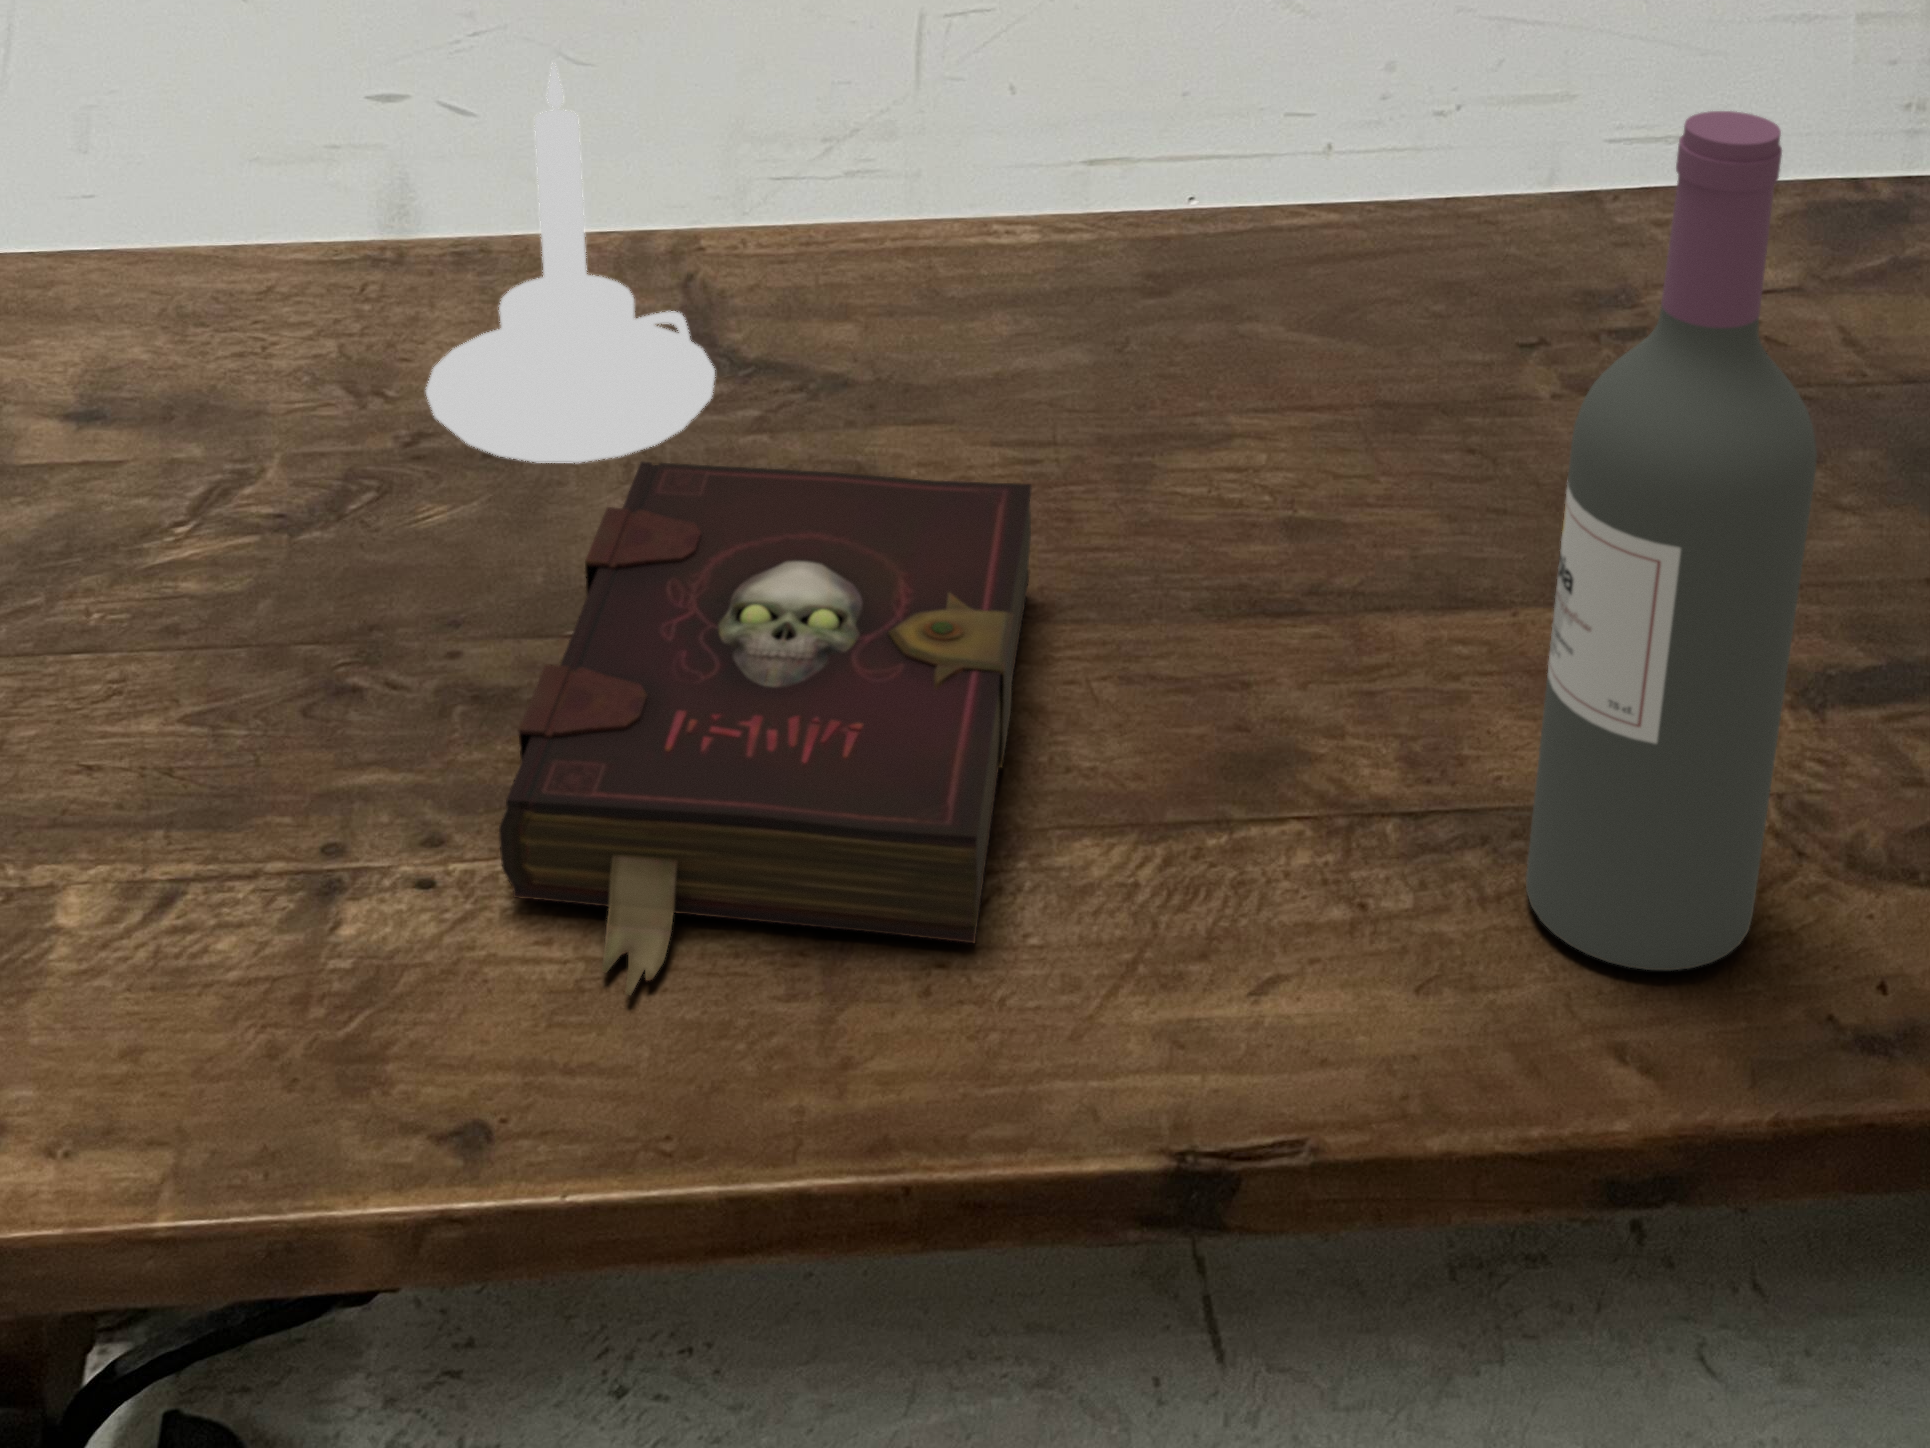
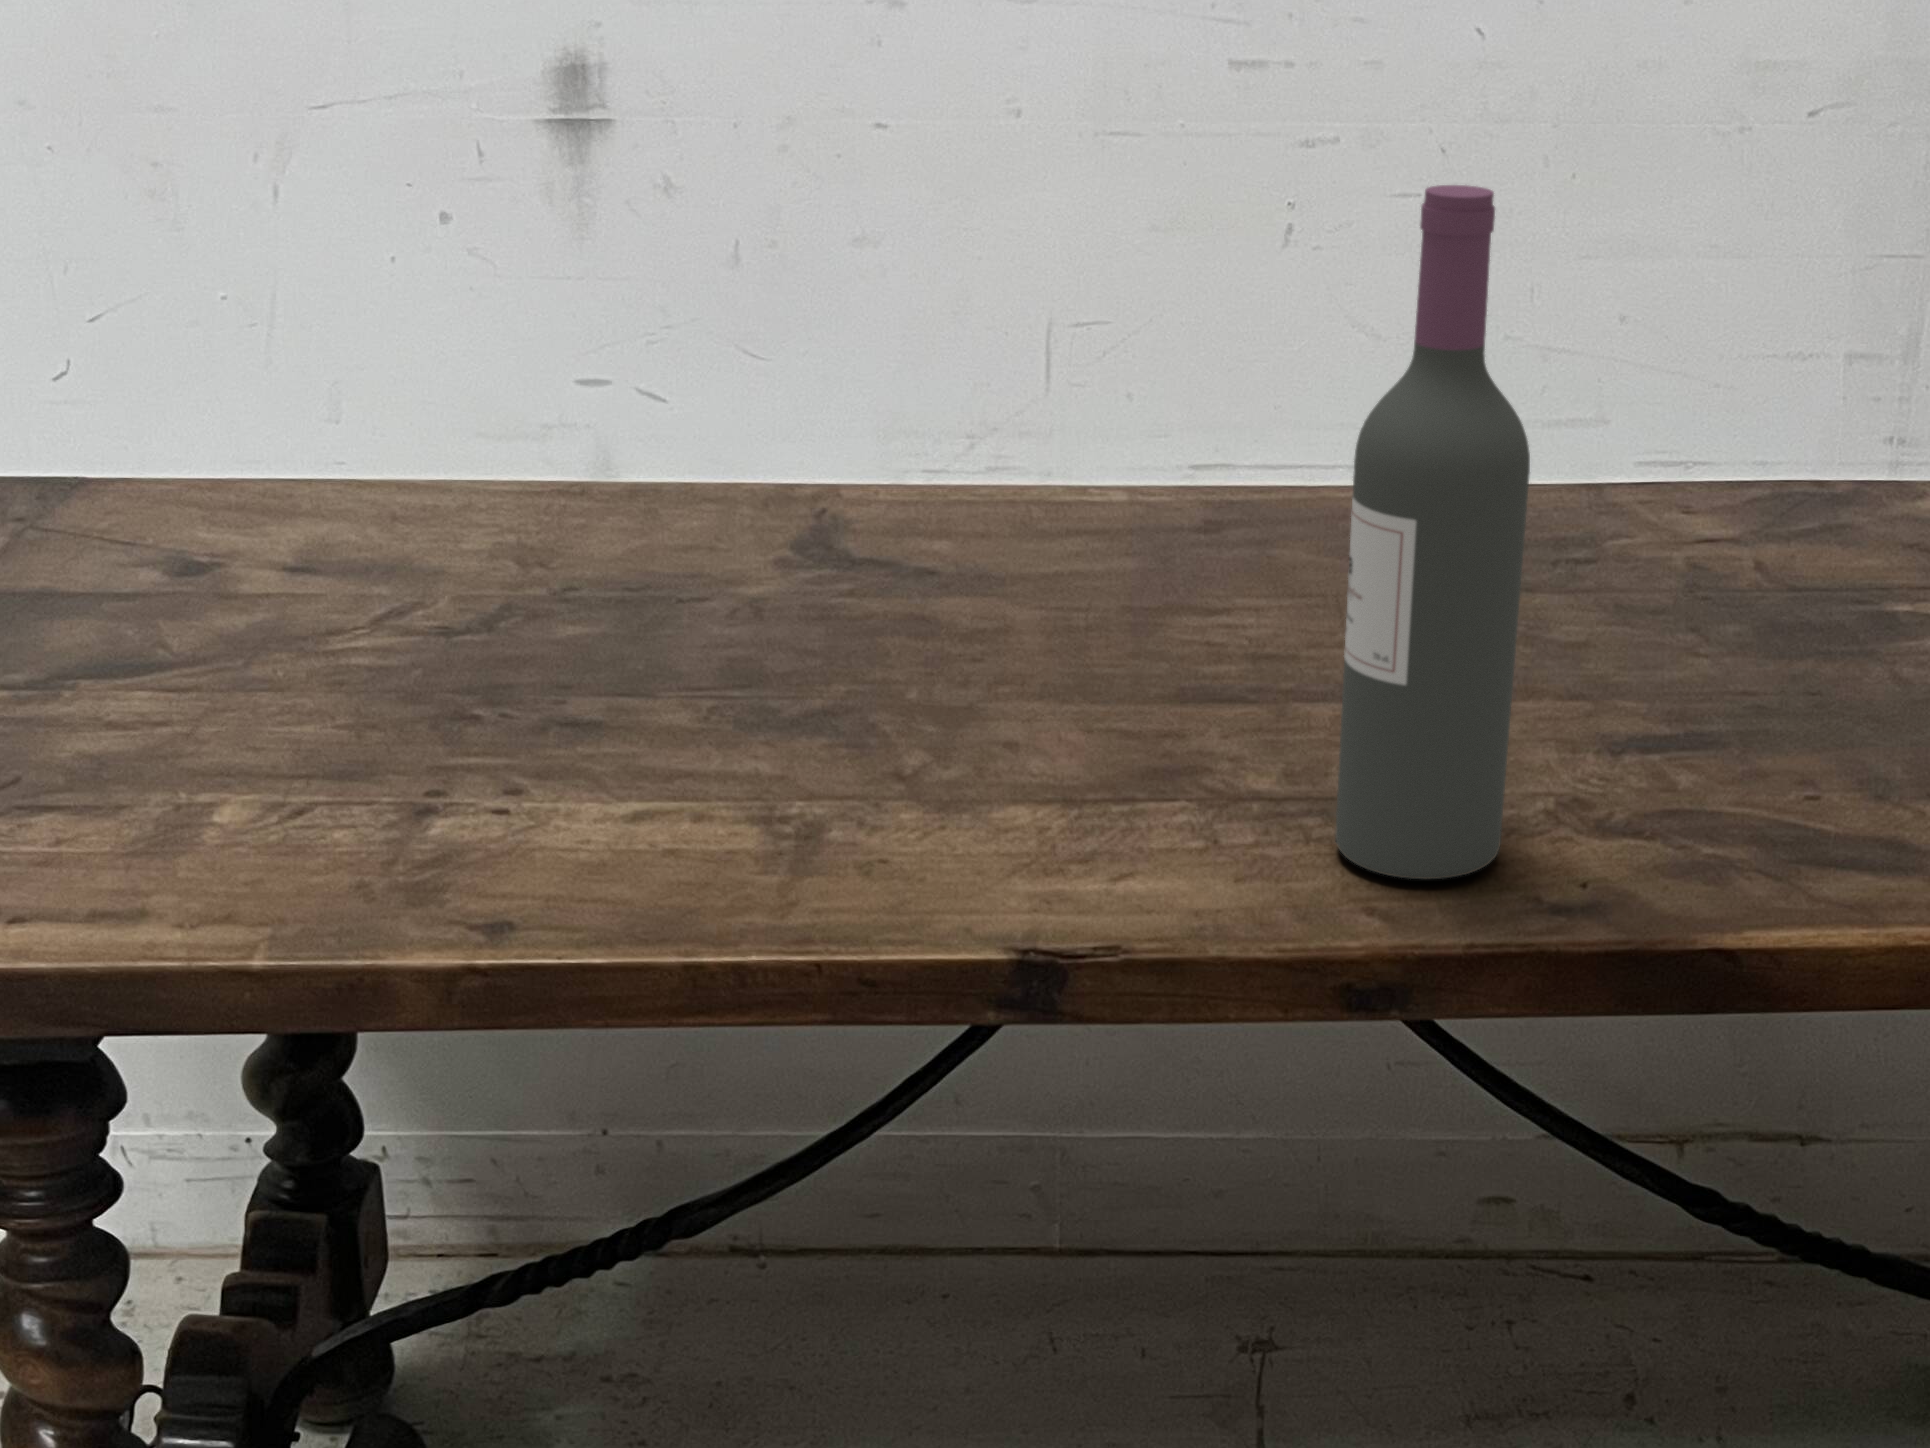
candle holder: present [426,64,715,463] -> none [571,253,809,590]
book: present [499,462,1032,996] -> none [552,558,1023,865]

